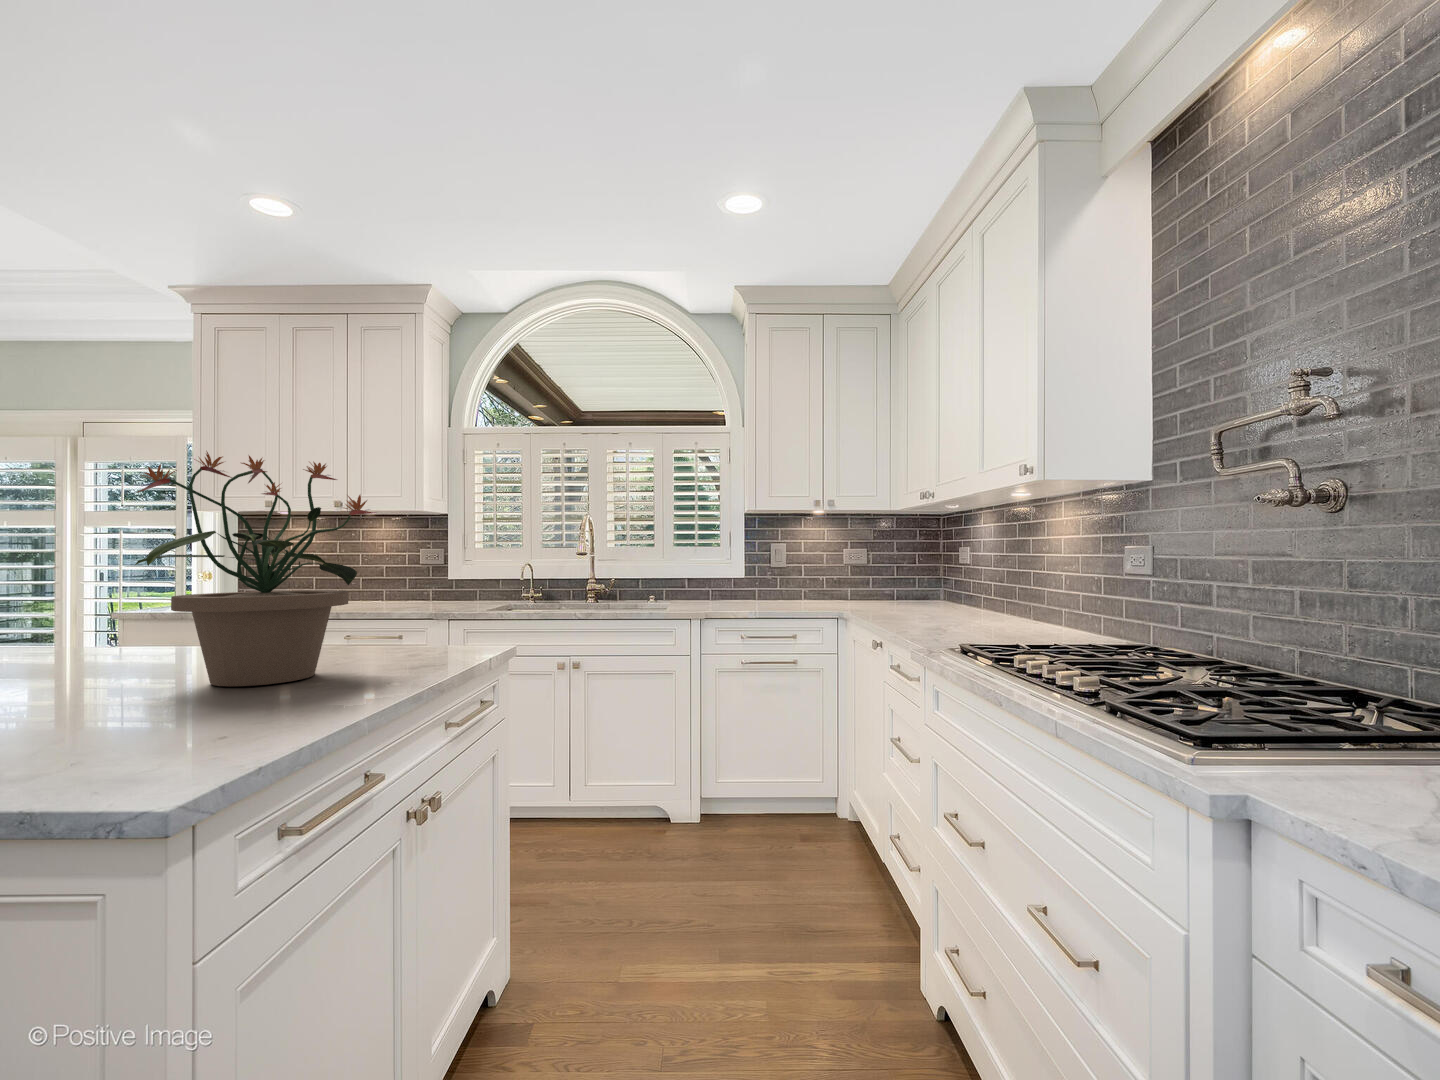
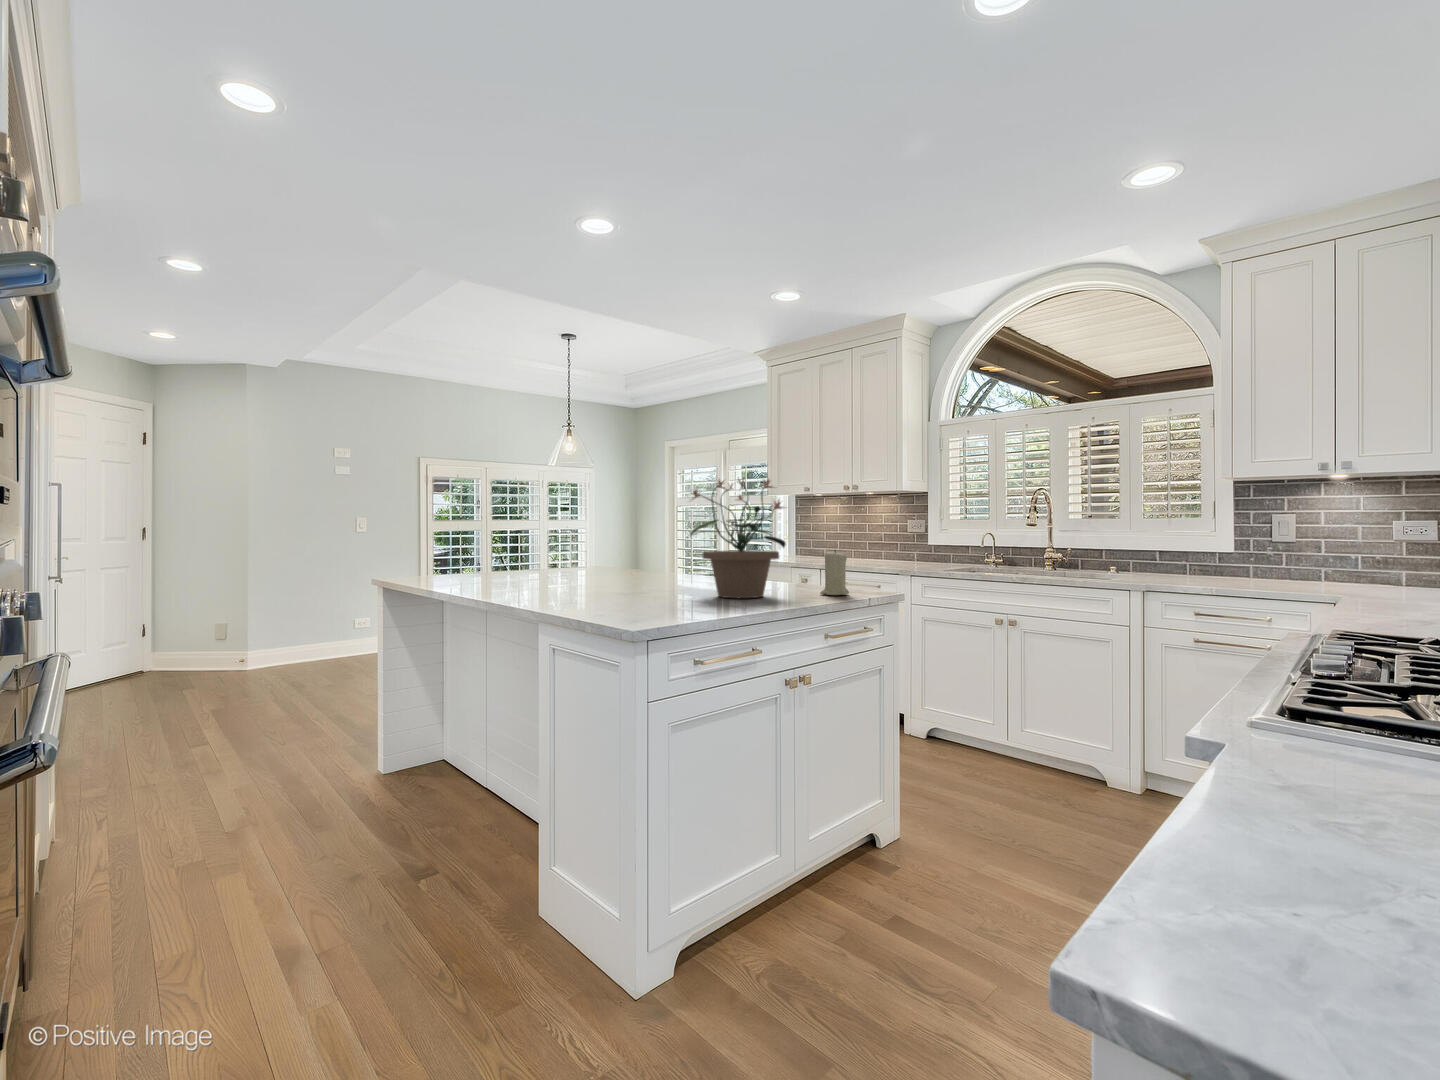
candle: none [414,584,462,658] -> present [820,550,849,595]

